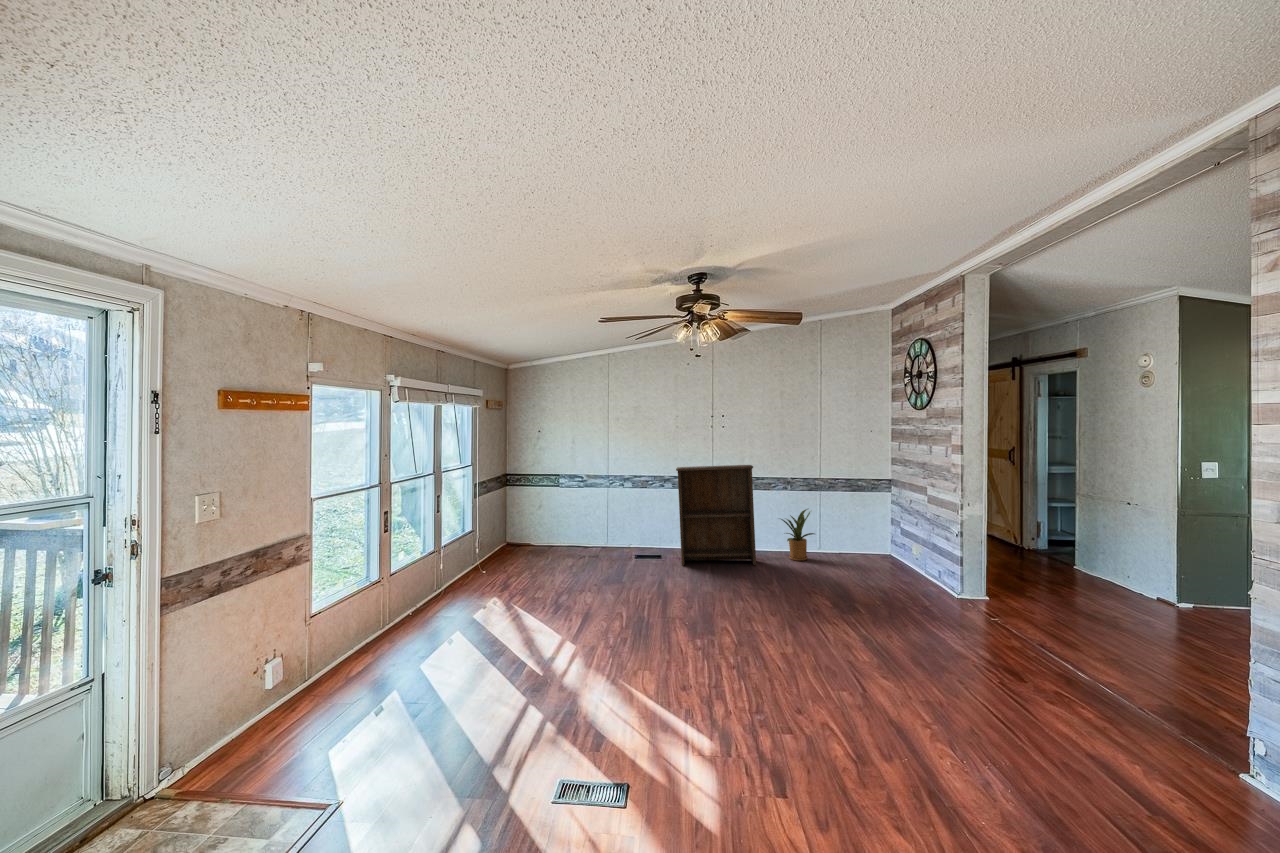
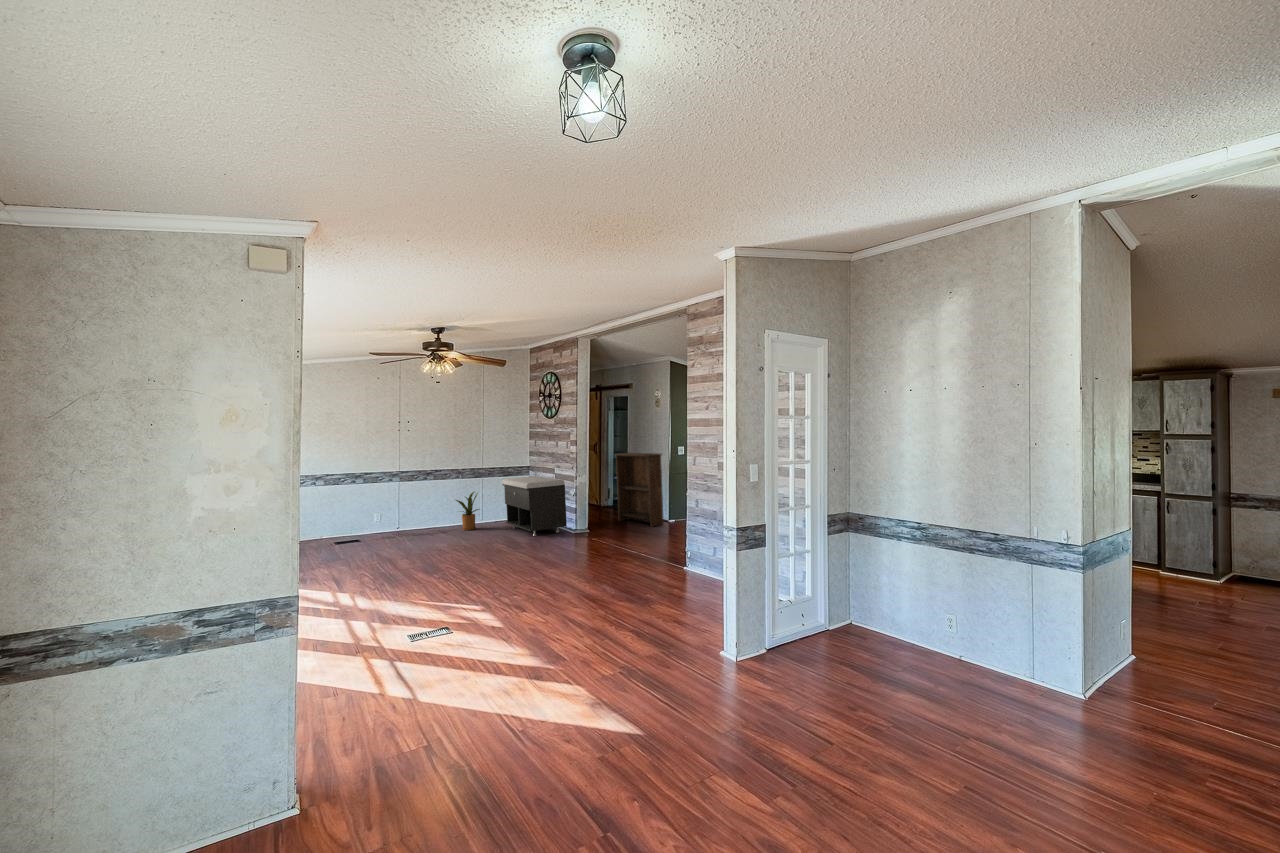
bookshelf: present [676,465,756,565] -> present [615,453,664,526]
storage bench: none [844,495,944,592] -> present [502,476,567,536]

